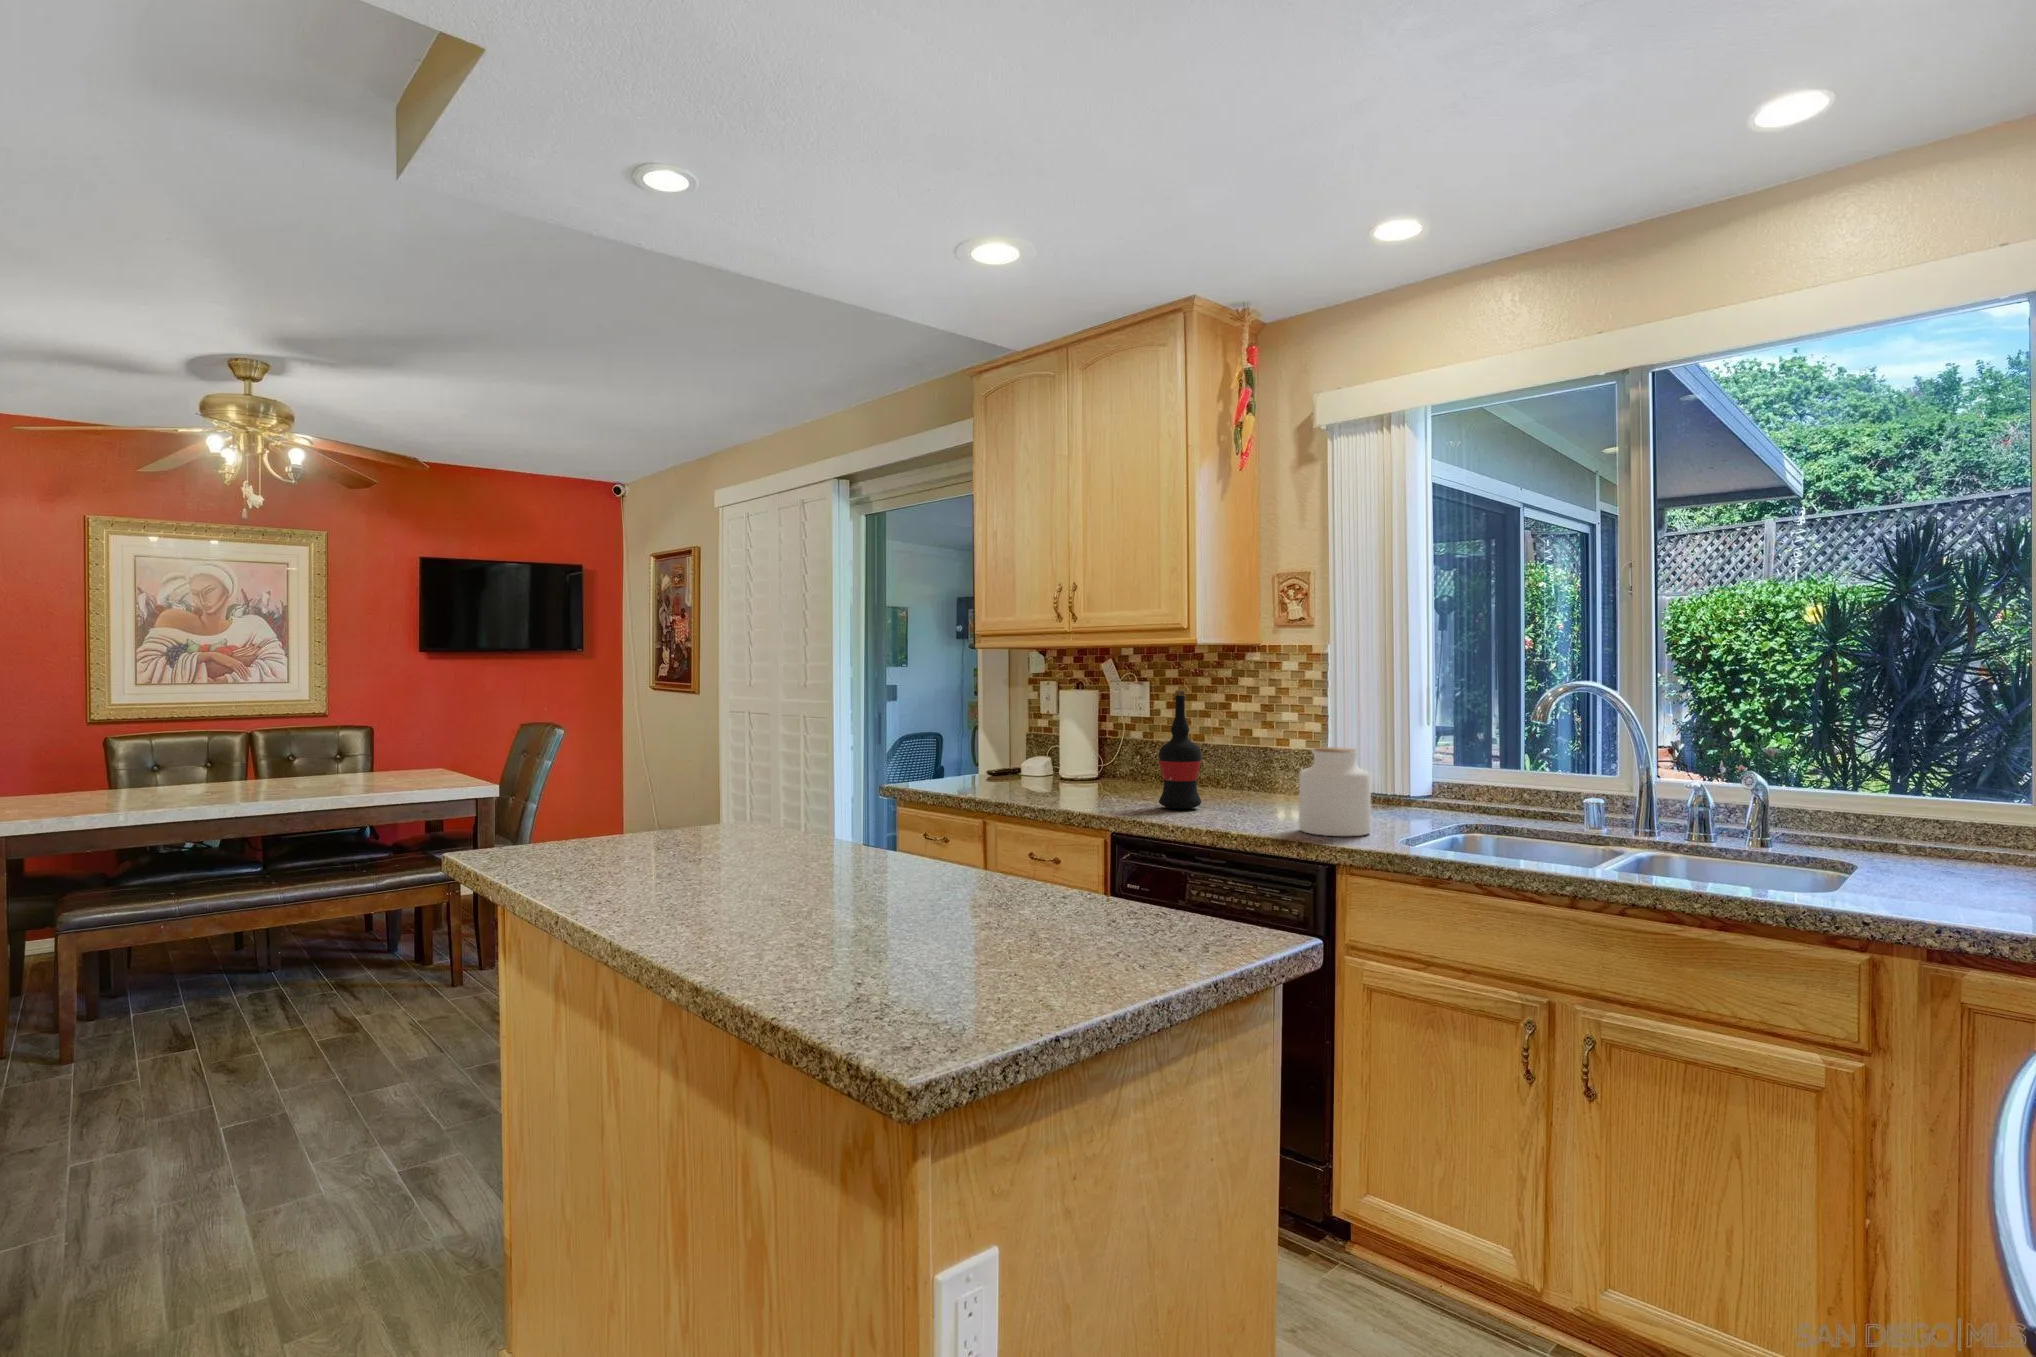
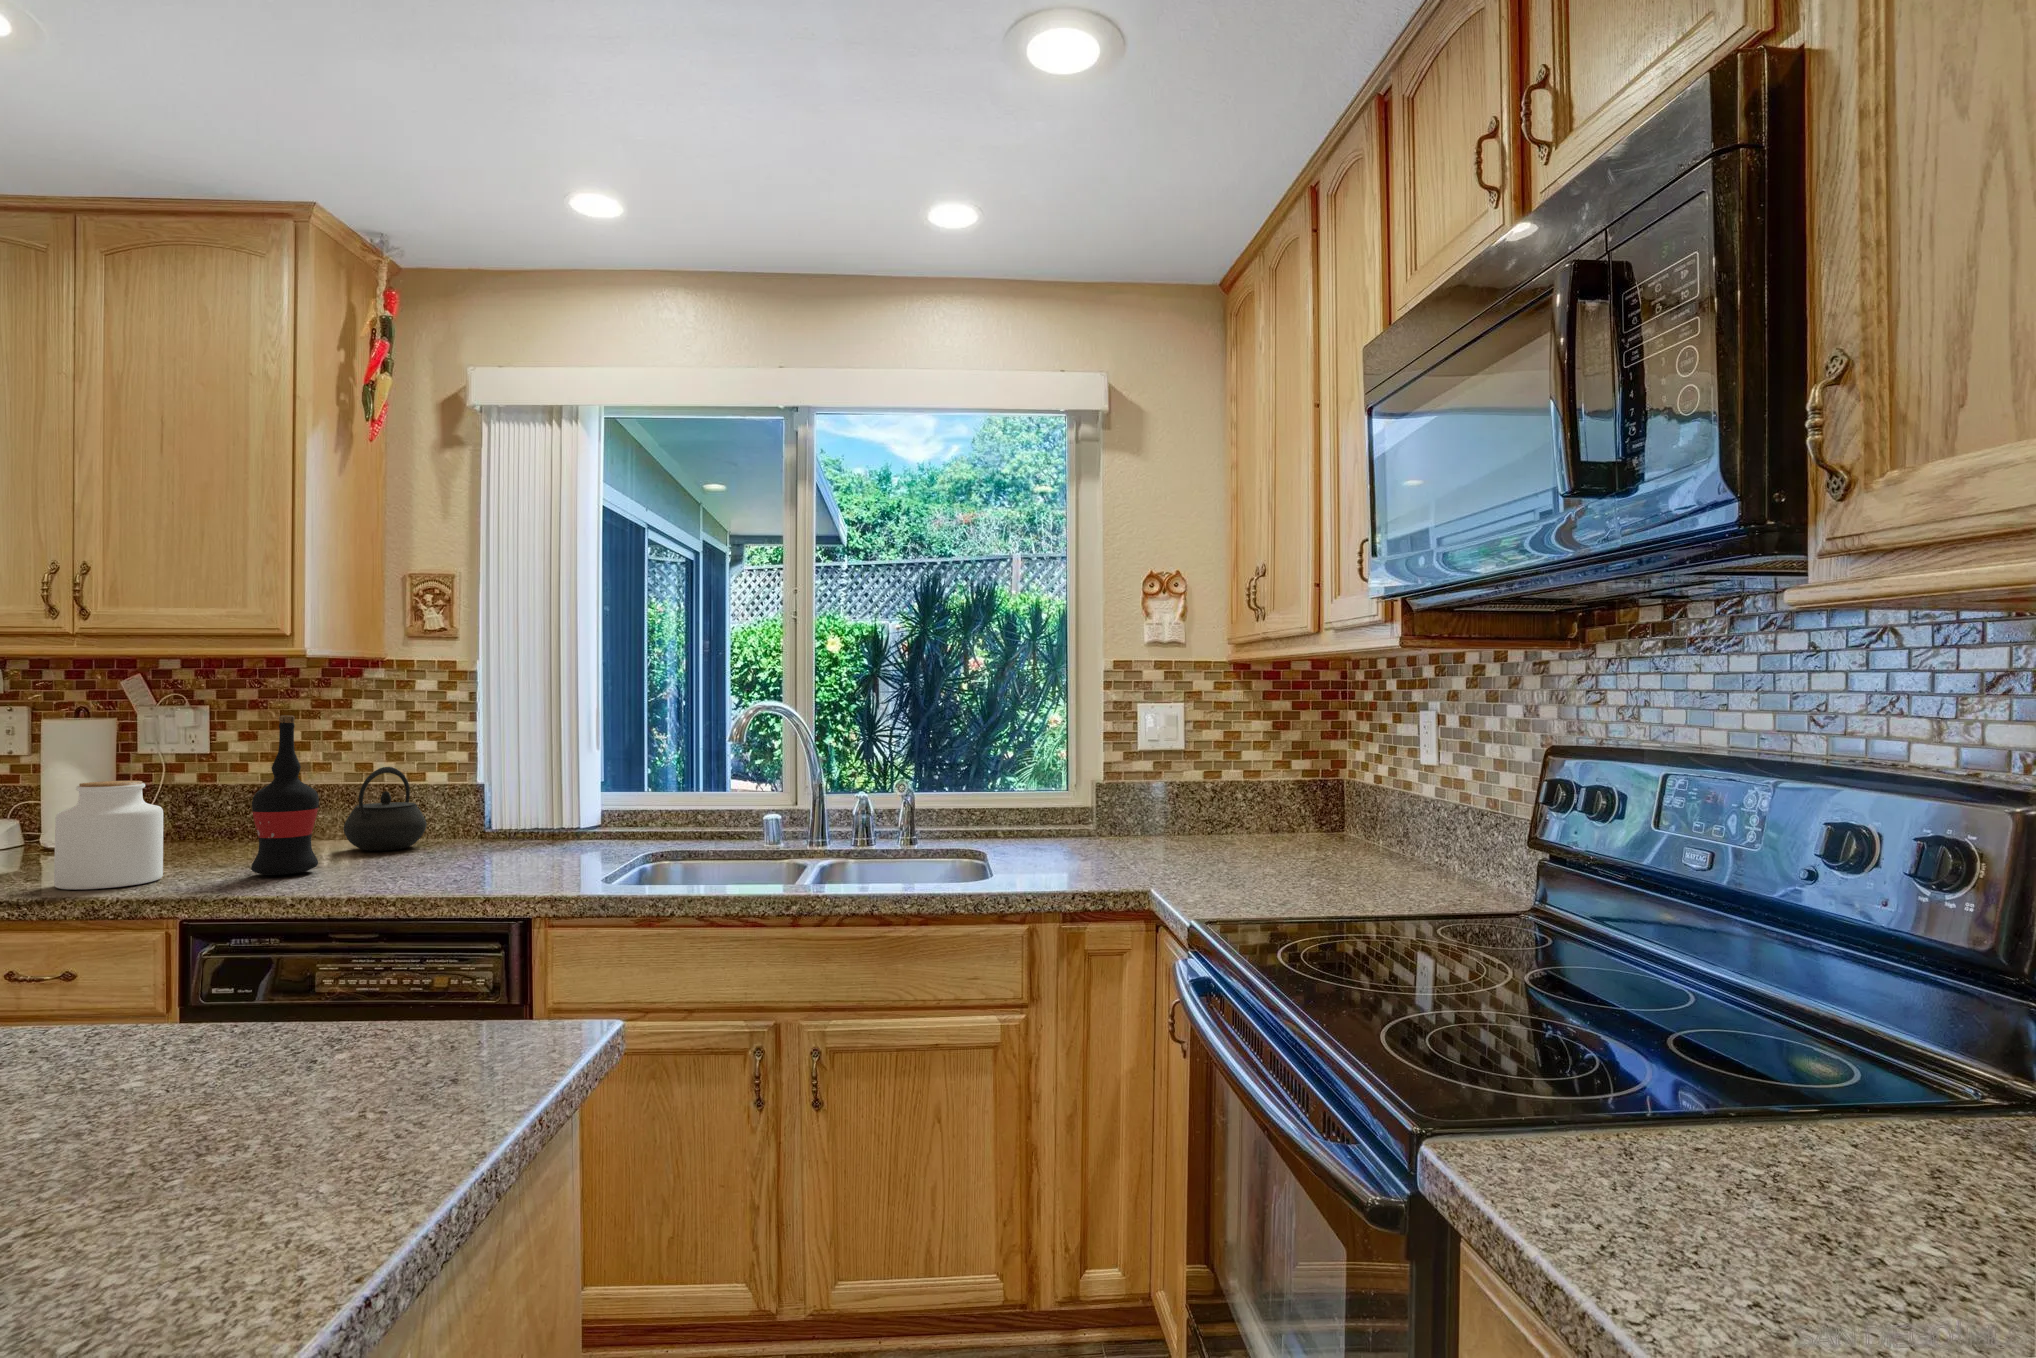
kettle: none [1228,733,1287,799] -> present [343,767,427,851]
jar: present [1299,747,1371,836] -> present [54,781,163,890]

